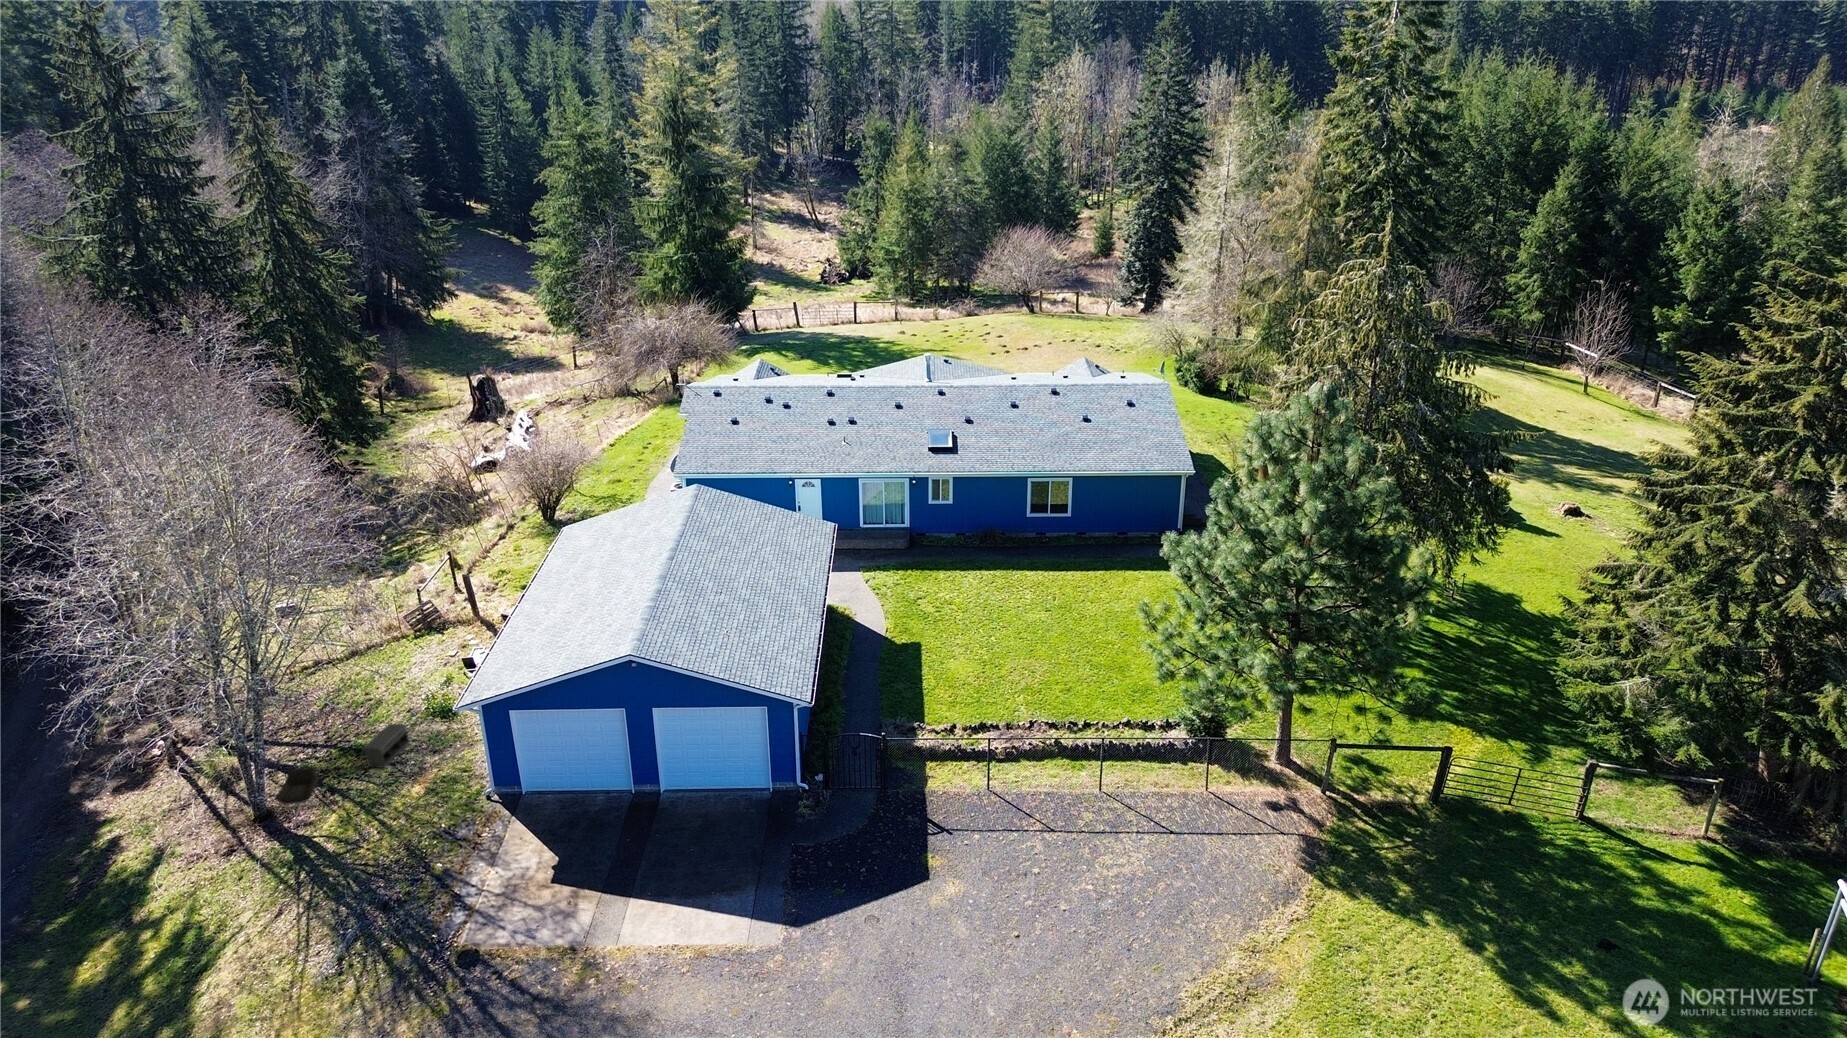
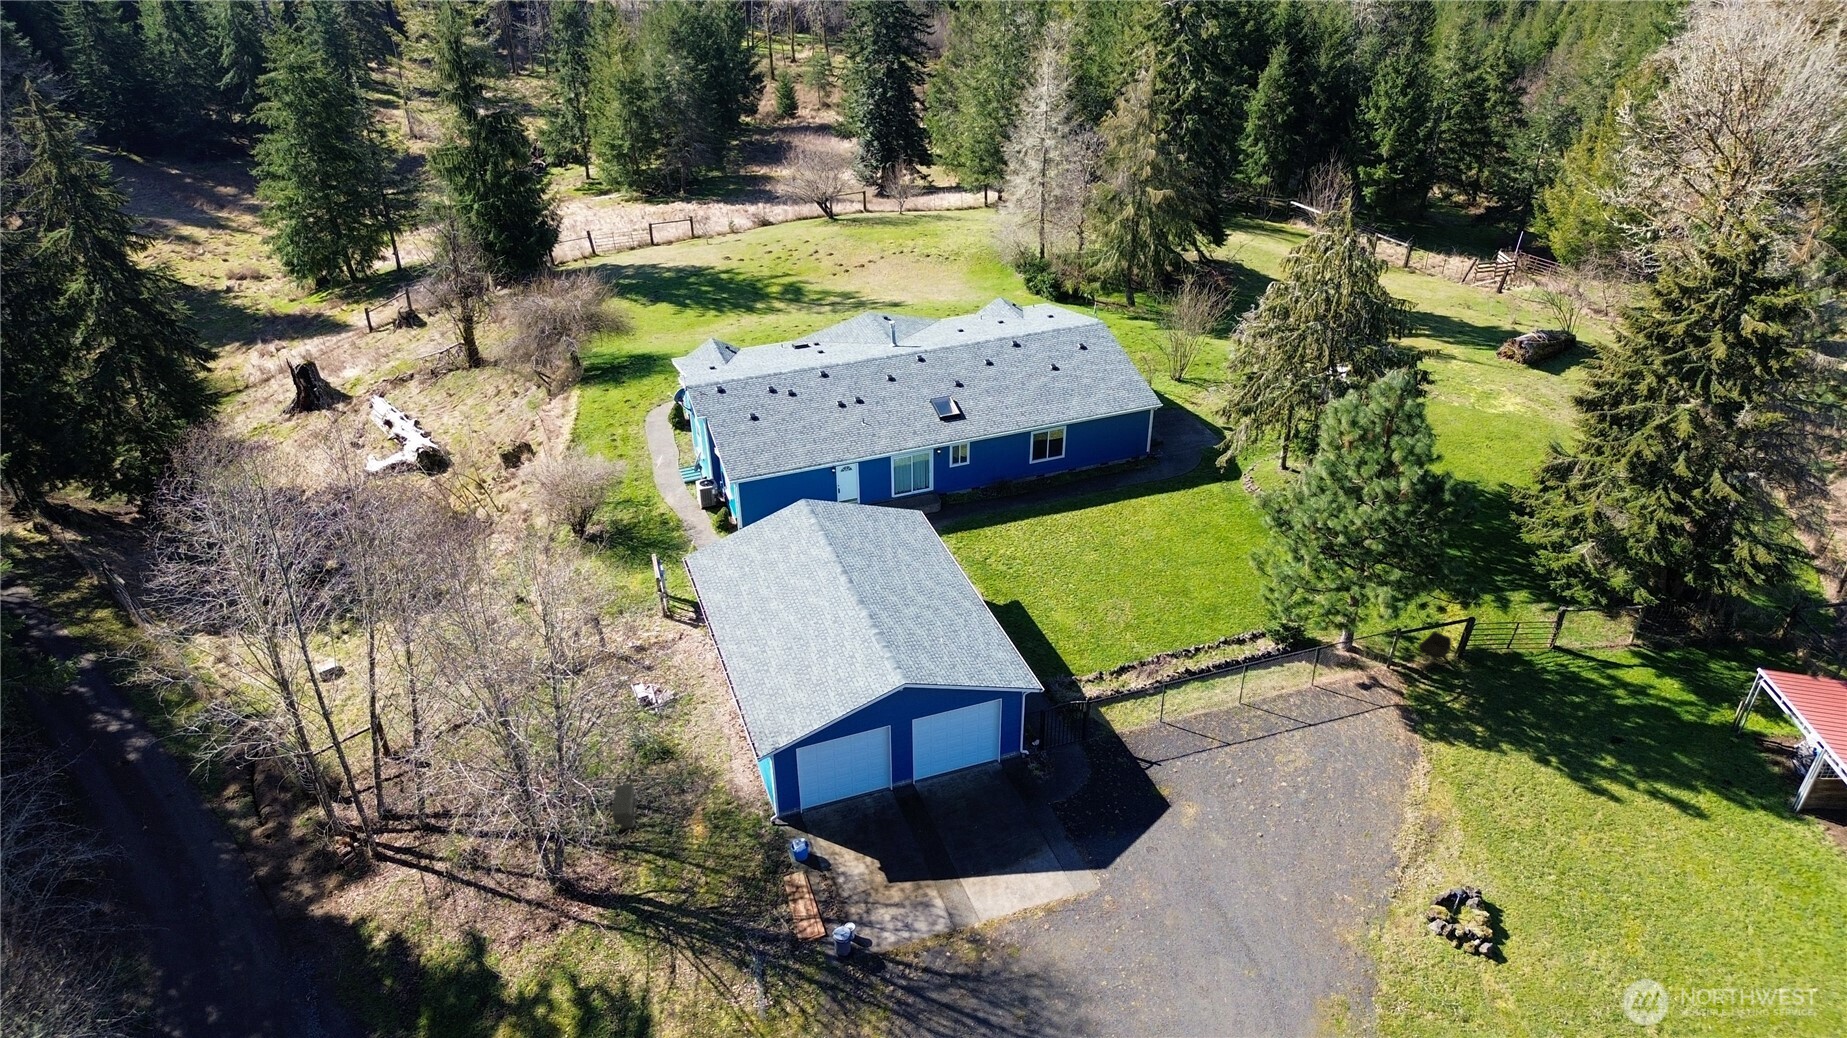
lounge chair: present [274,768,319,810] -> present [1418,631,1451,660]

